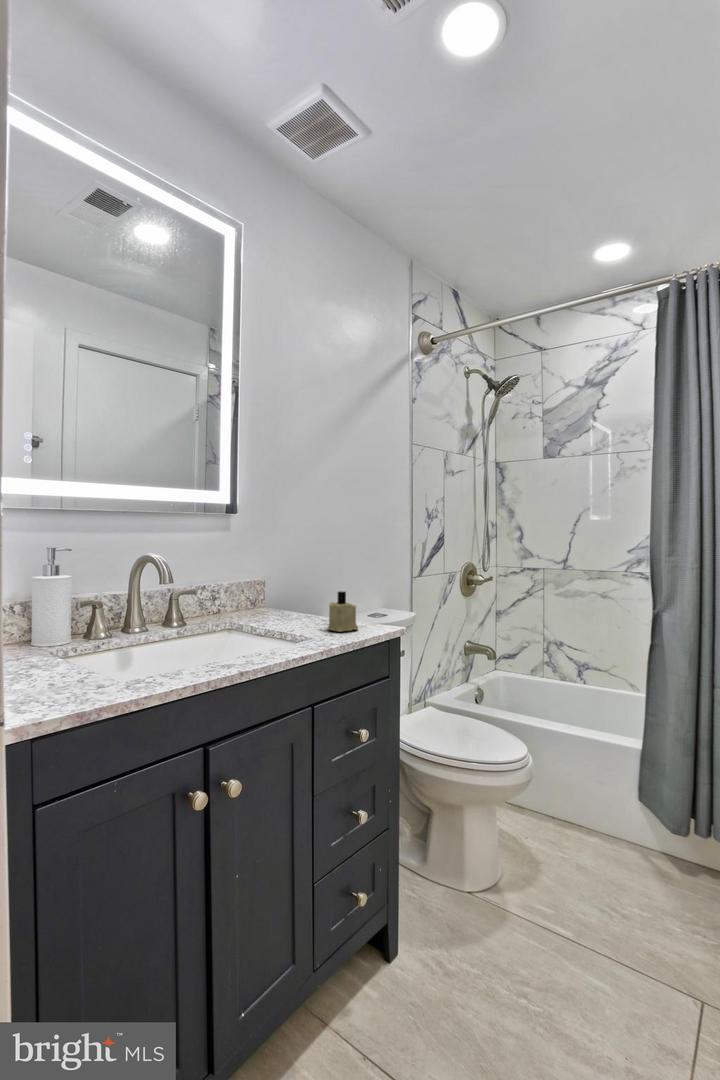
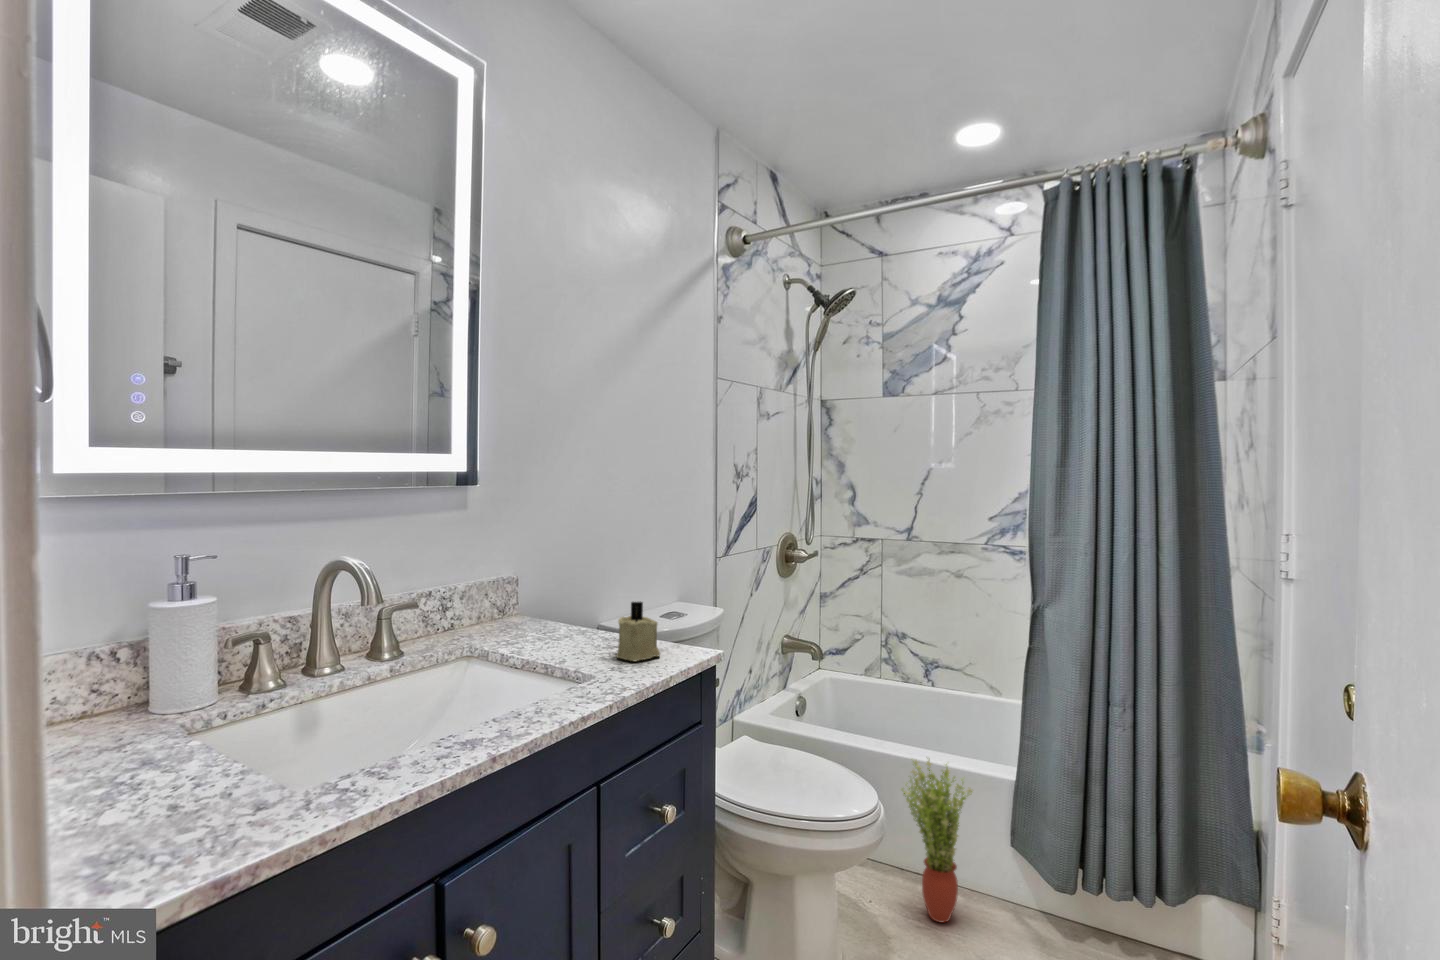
potted plant: none [549,729,606,856] -> present [902,760,972,922]

